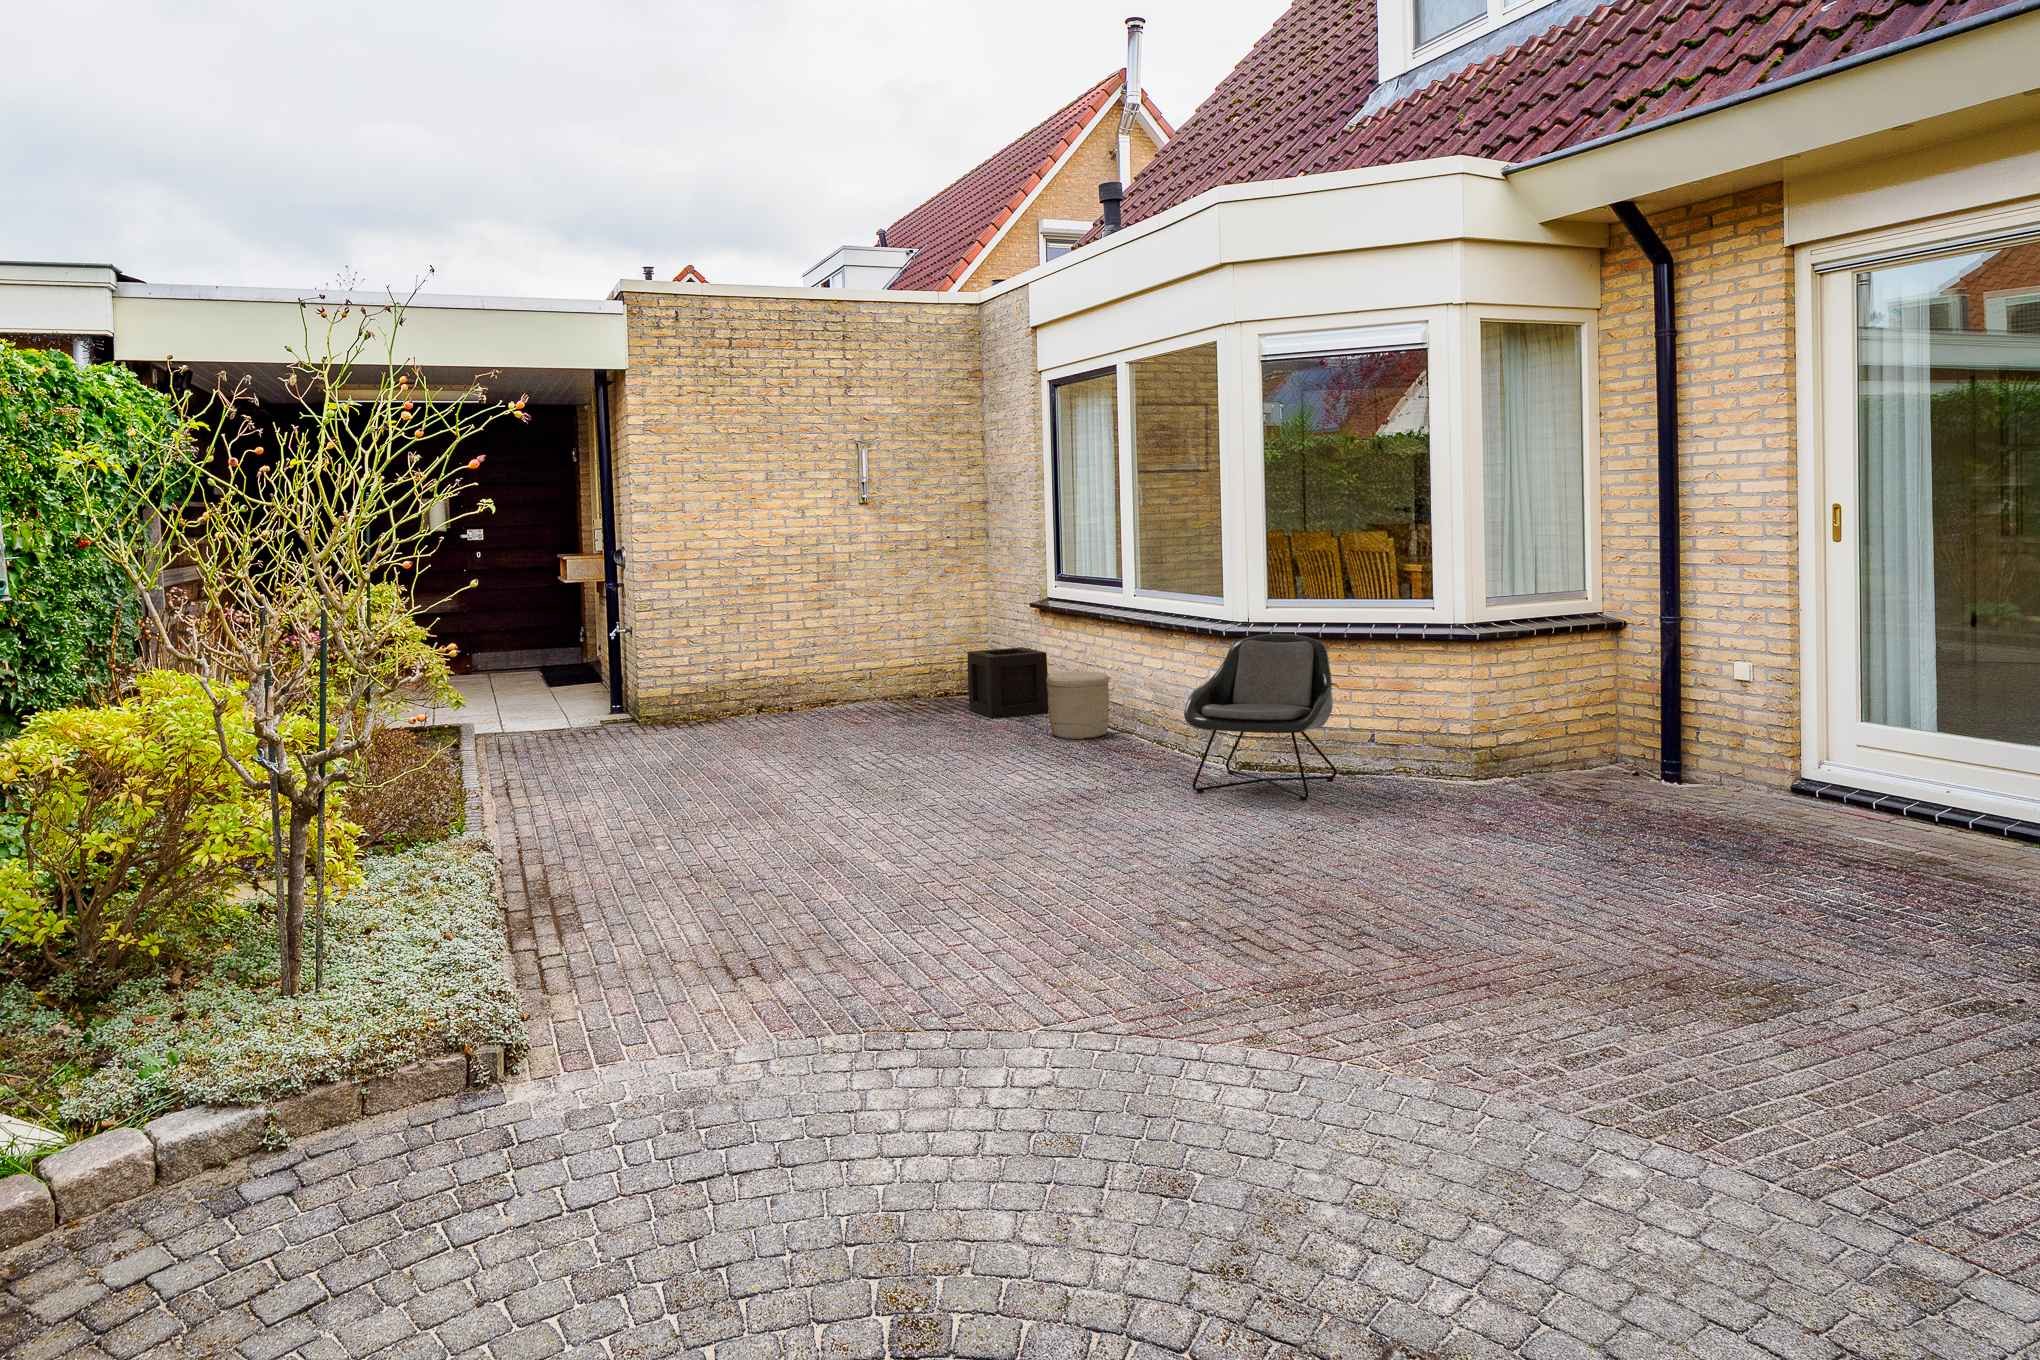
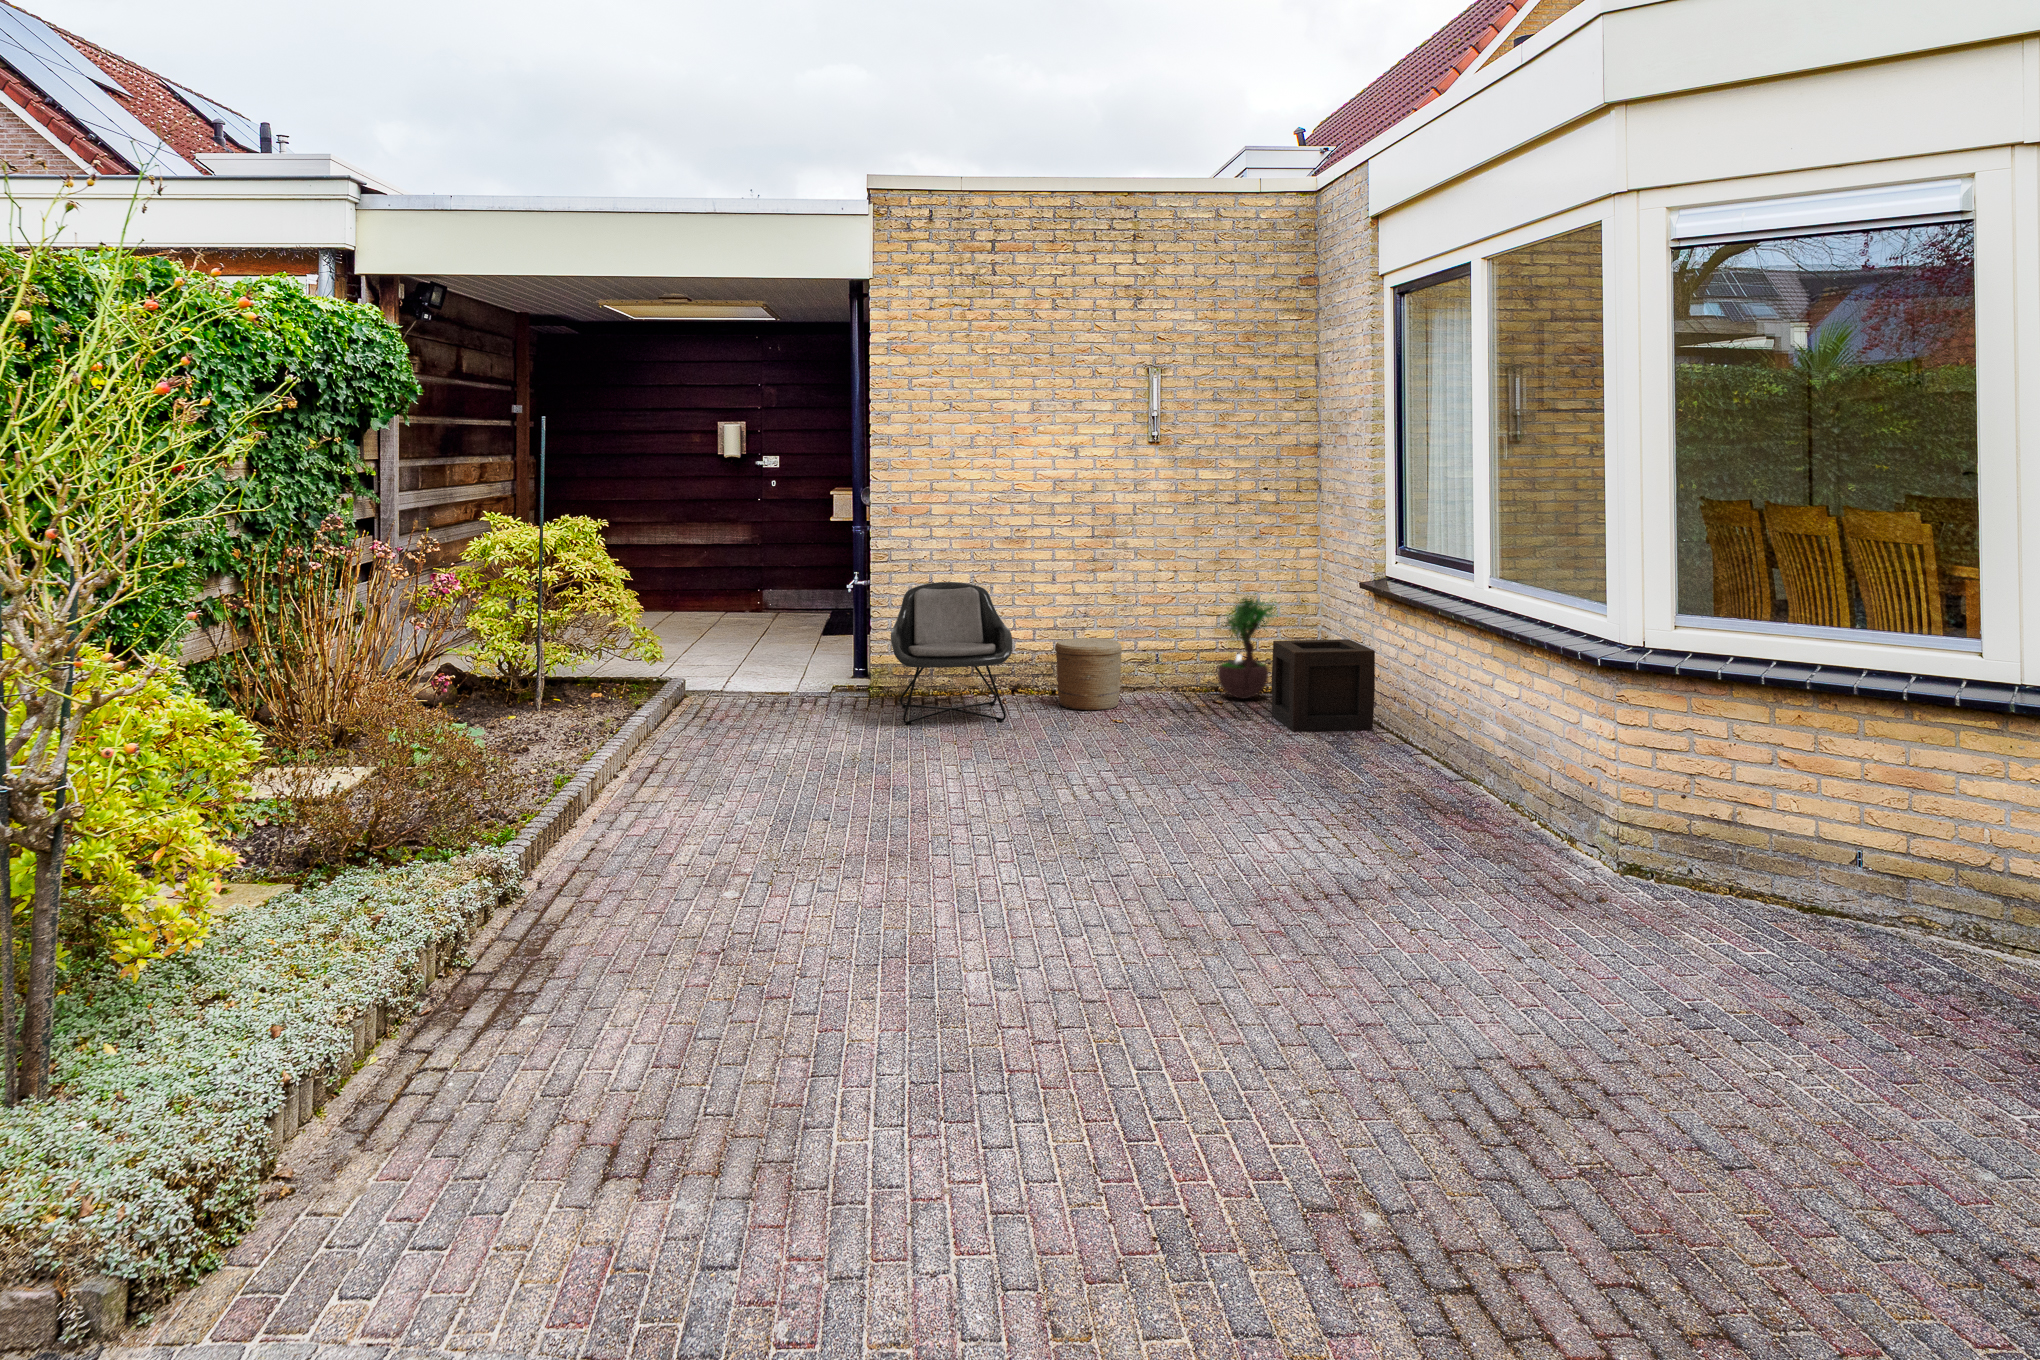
potted tree: none [917,611,967,702] -> present [1218,593,1278,699]
lounge chair: present [1184,634,1337,801] -> present [891,582,1012,725]
woven basket: present [1046,672,1109,739] -> present [1055,639,1122,711]

